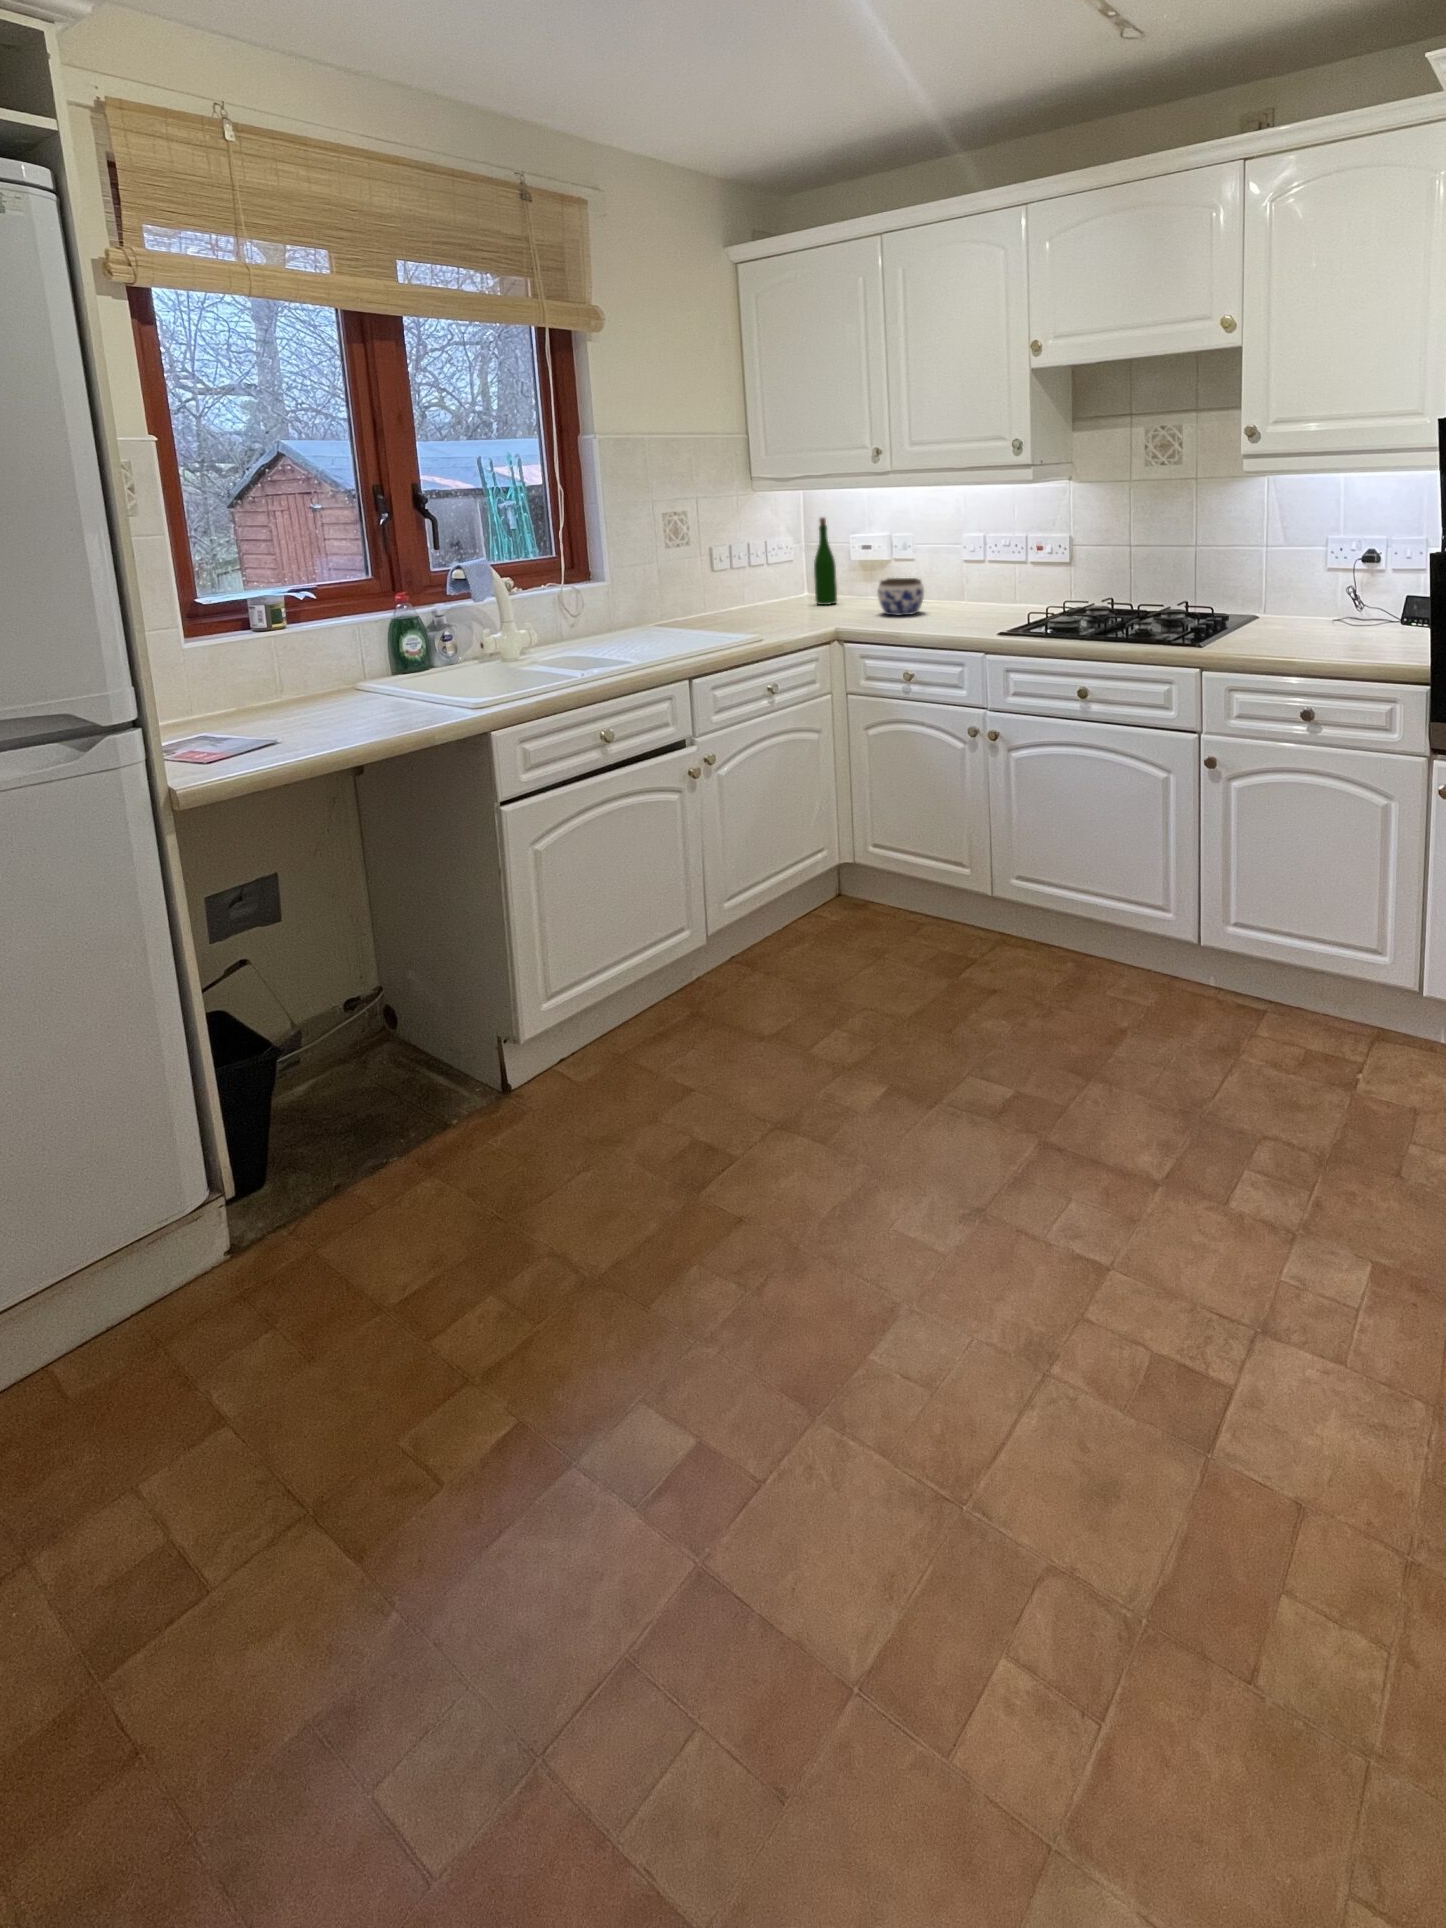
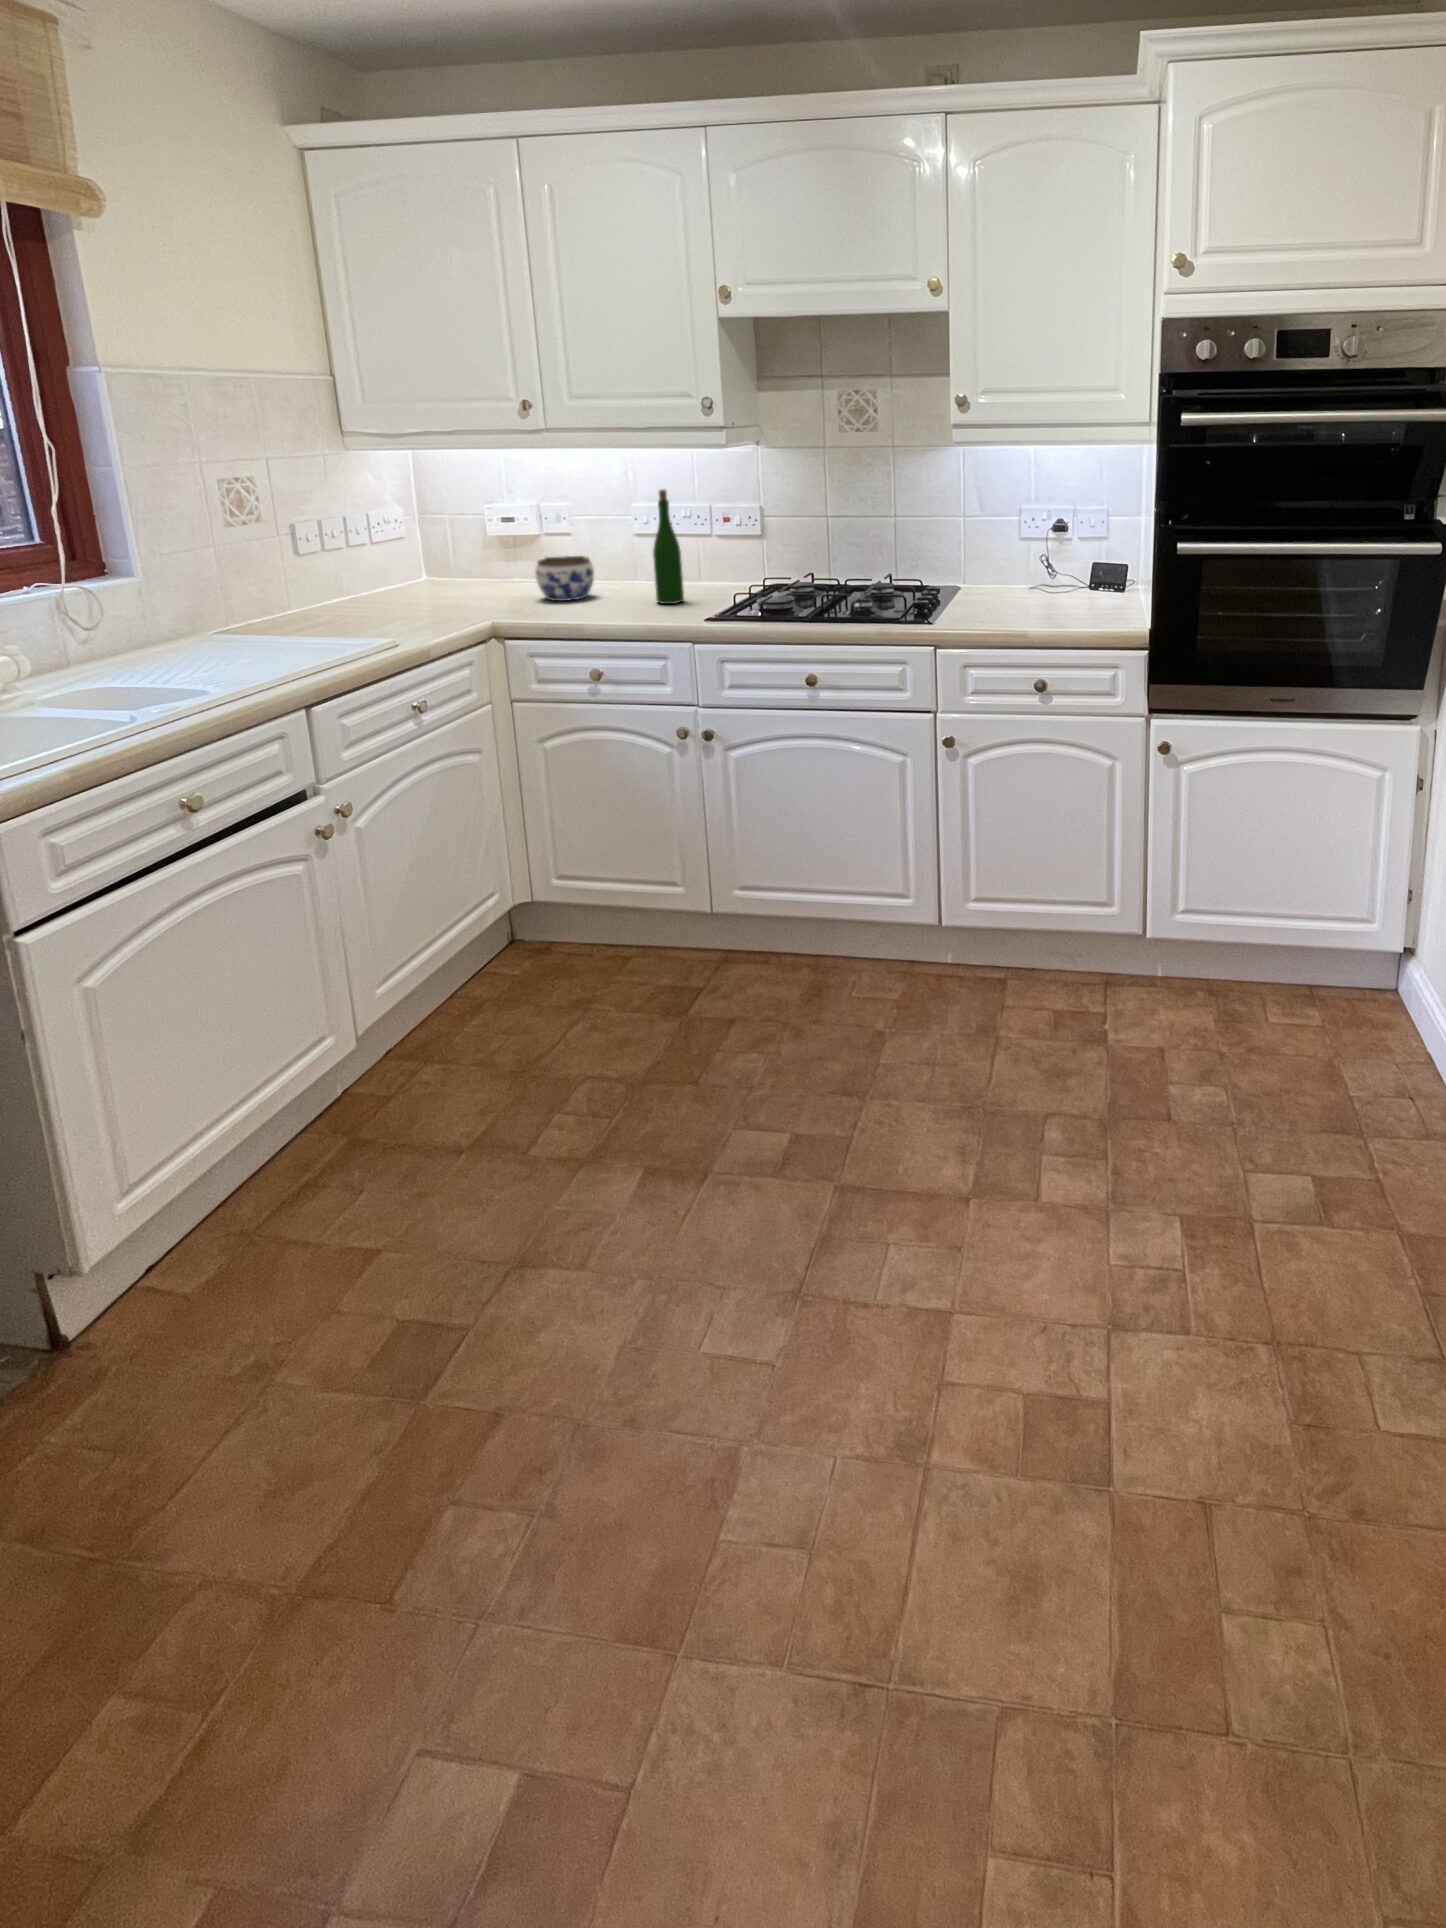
wine bottle: present [814,518,837,605] -> present [653,489,684,604]

